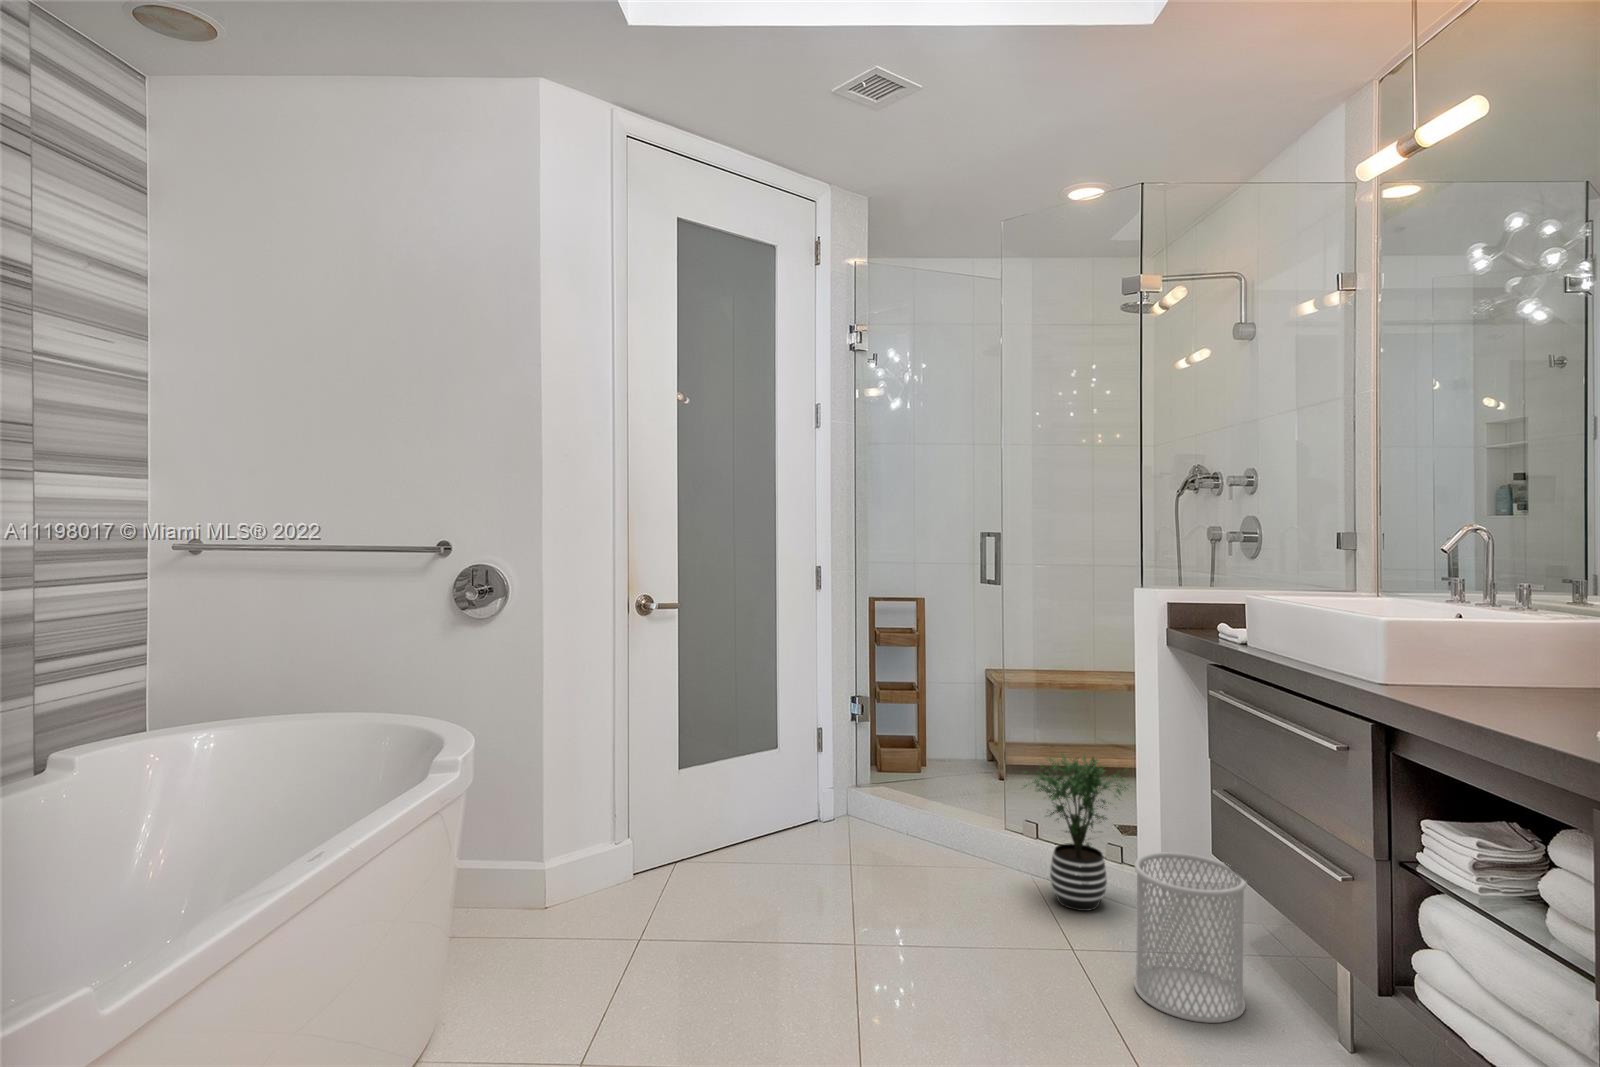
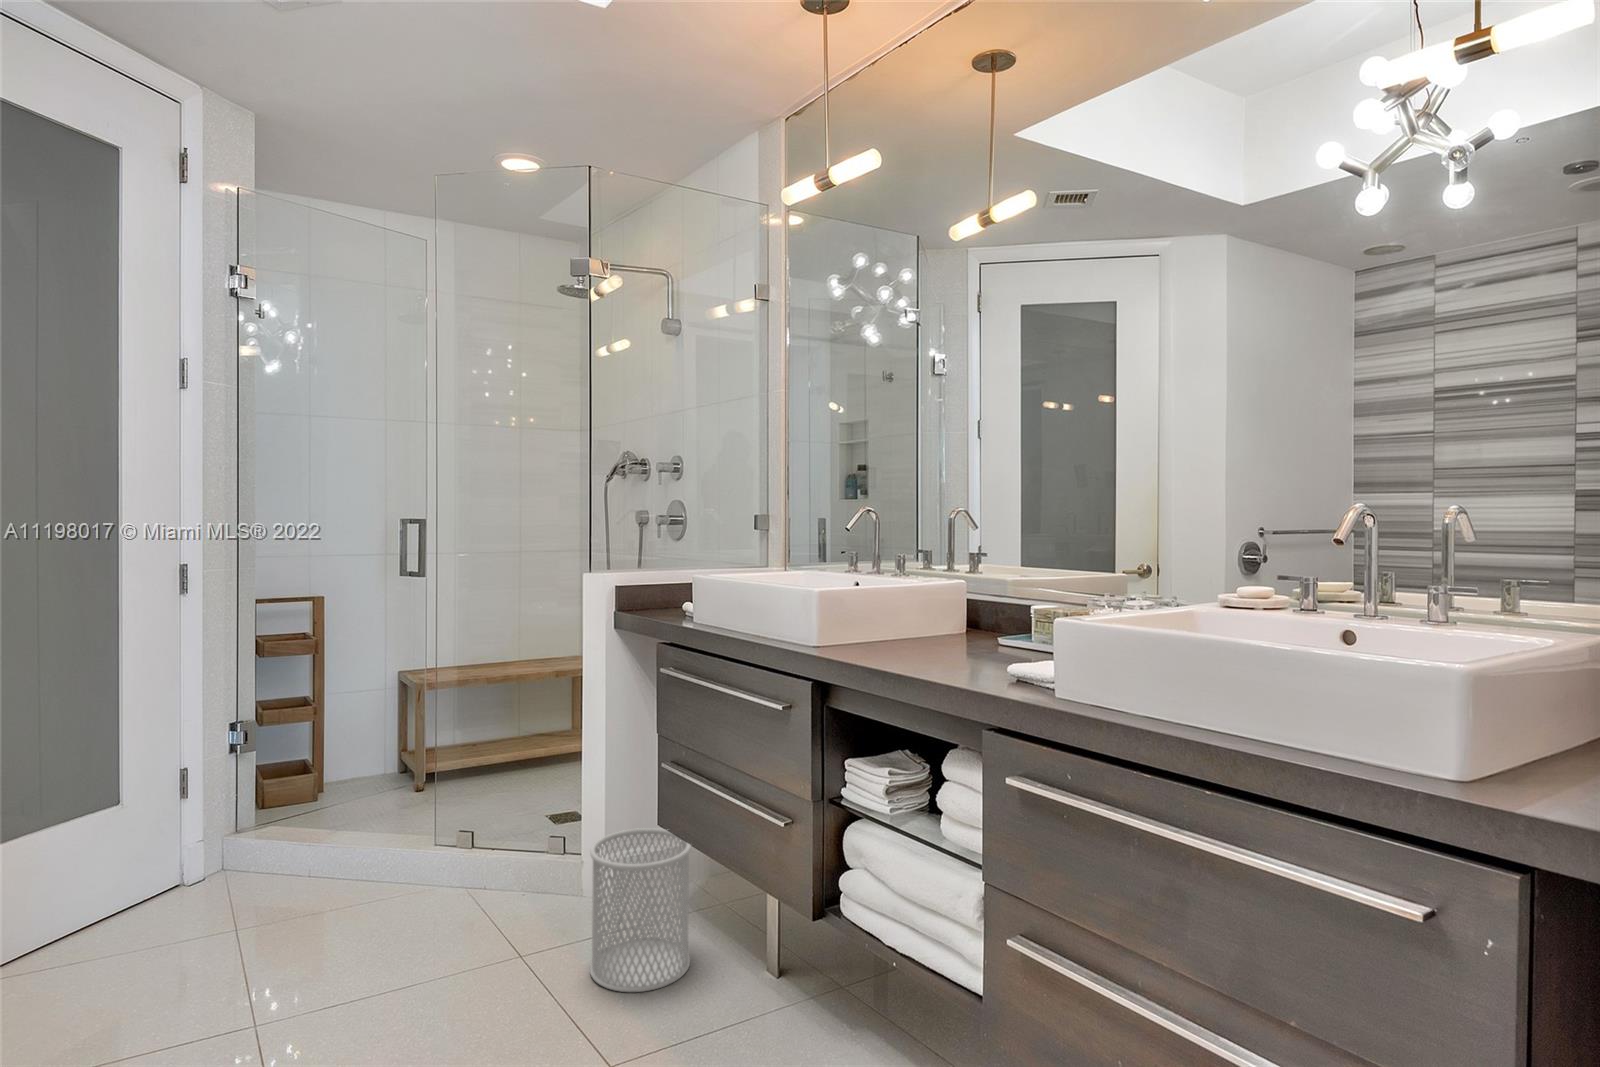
potted plant: present [1024,754,1129,911] -> none [457,746,575,913]

